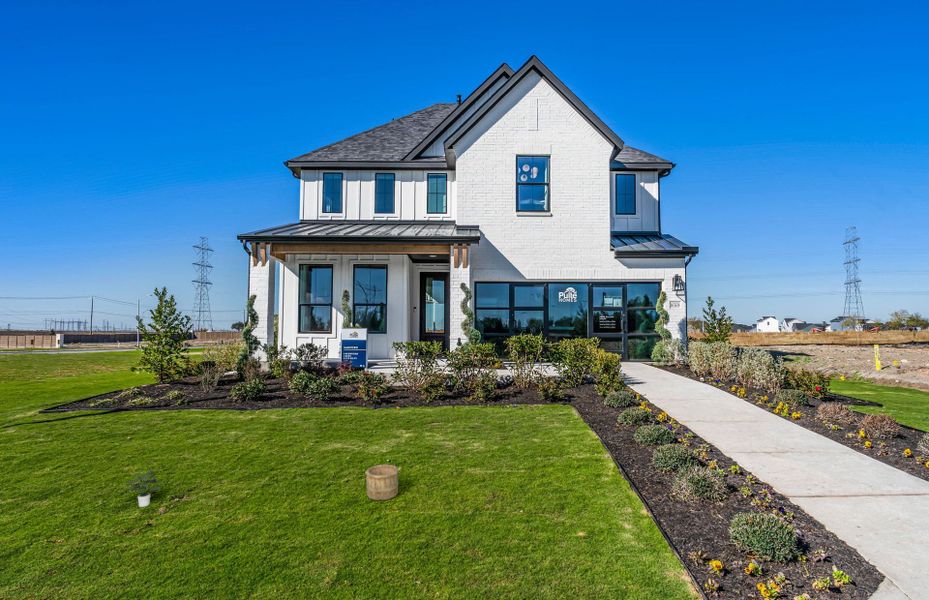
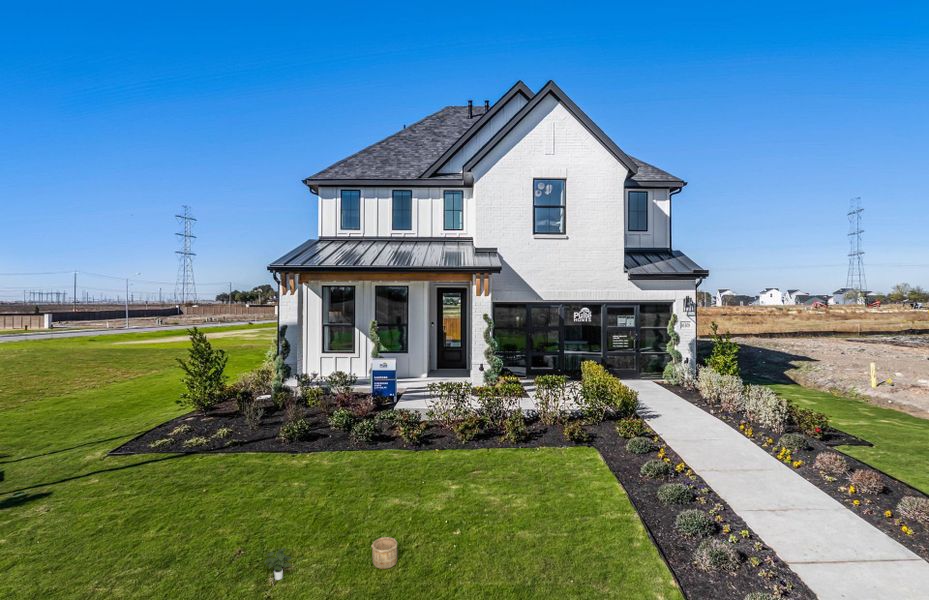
wooden bucket: present [365,465,398,501] -> present [371,537,397,569]

